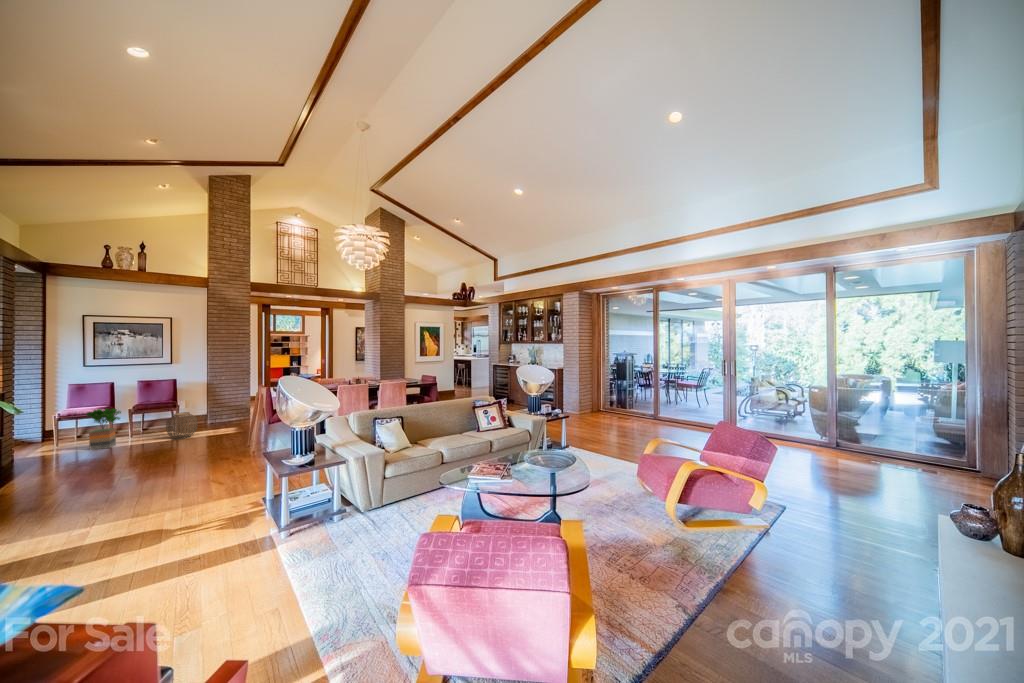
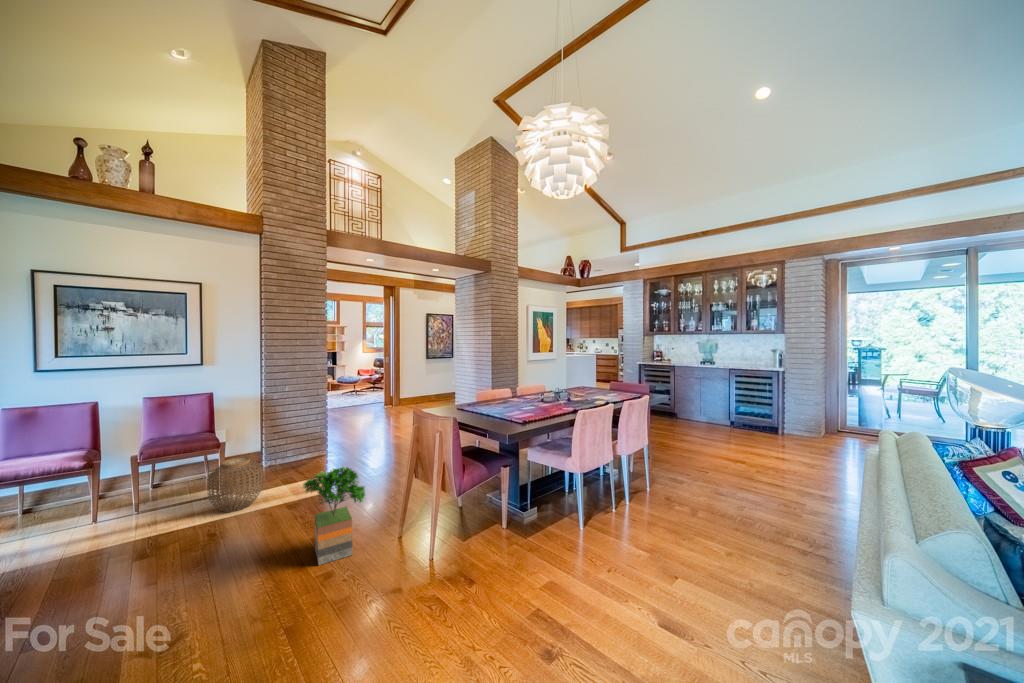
potted tree: present [86,408,121,450] -> present [303,467,365,565]

